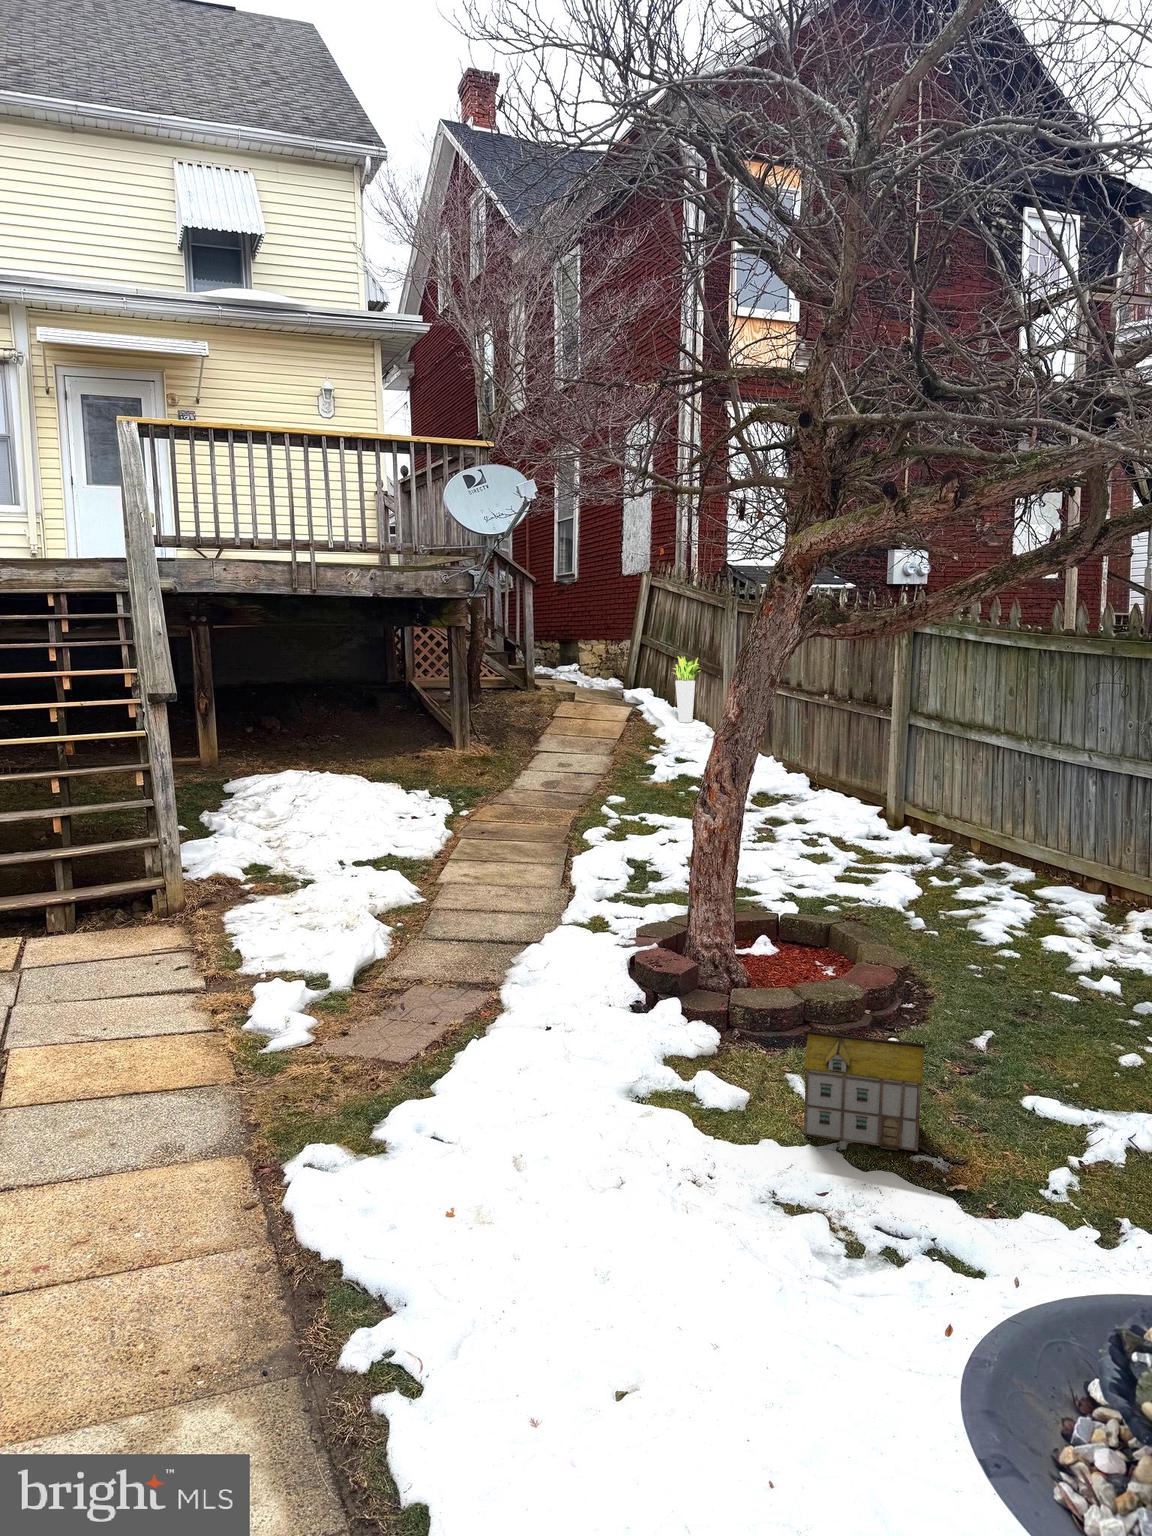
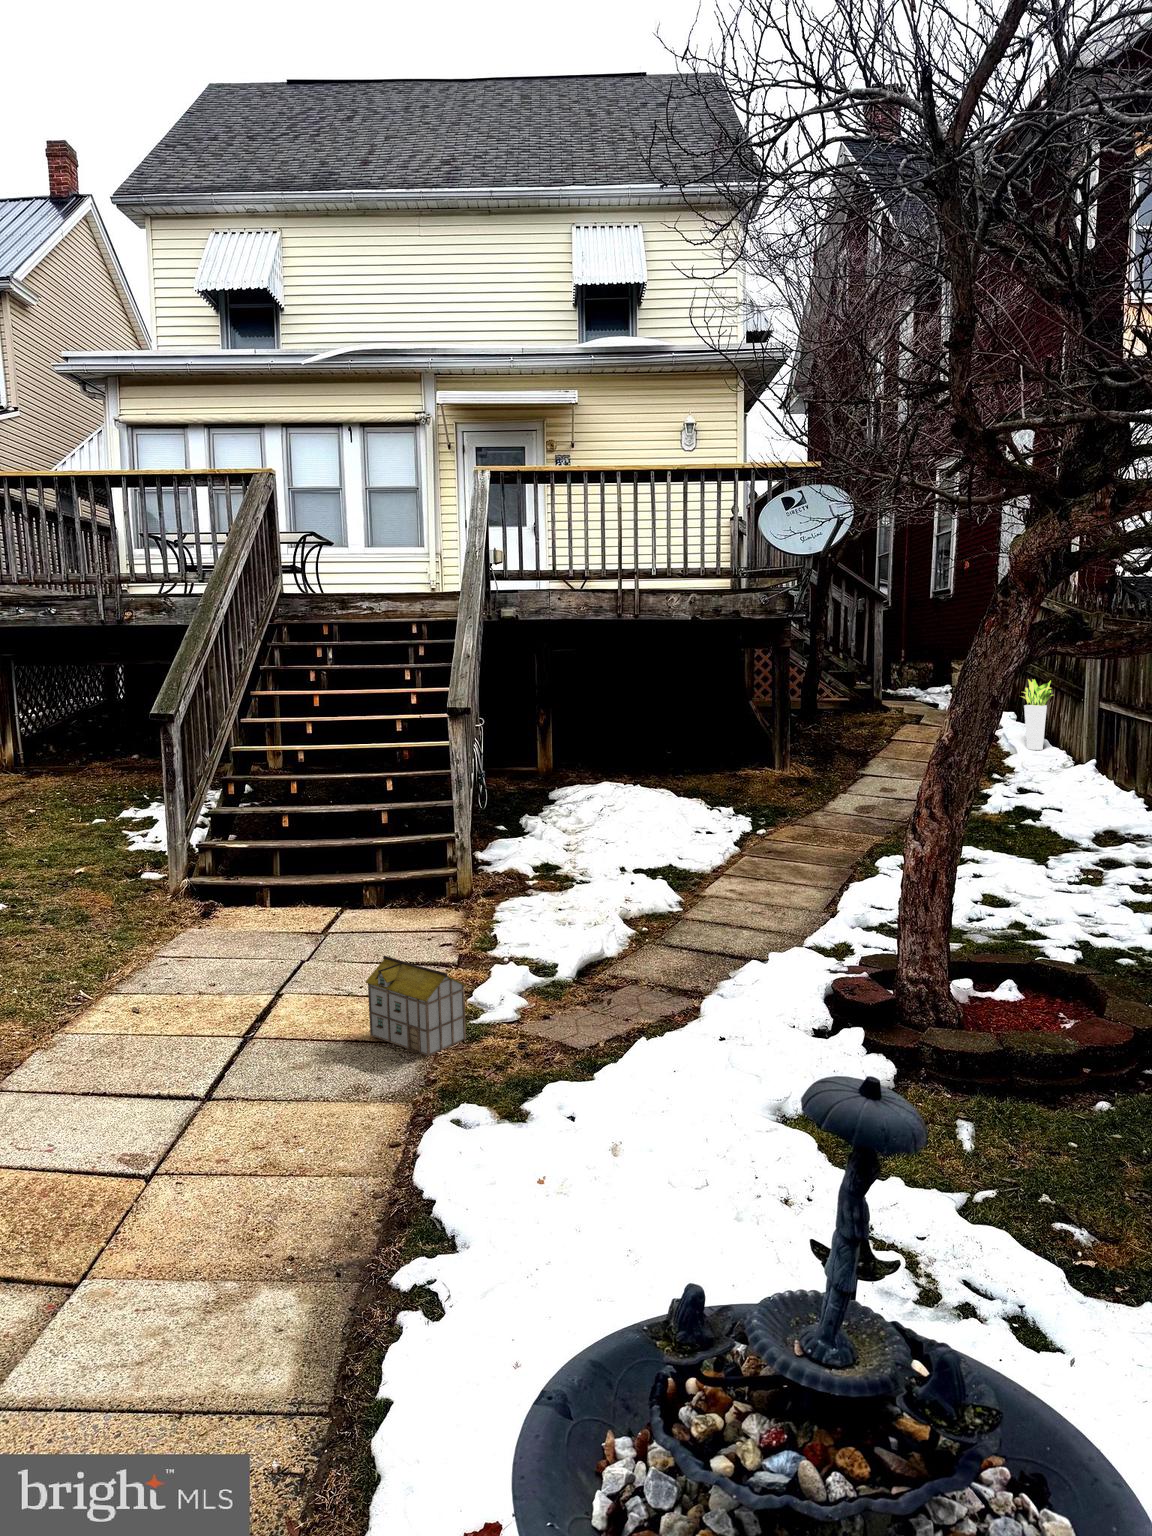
toy house: present [804,1030,925,1151] -> present [366,956,466,1056]

